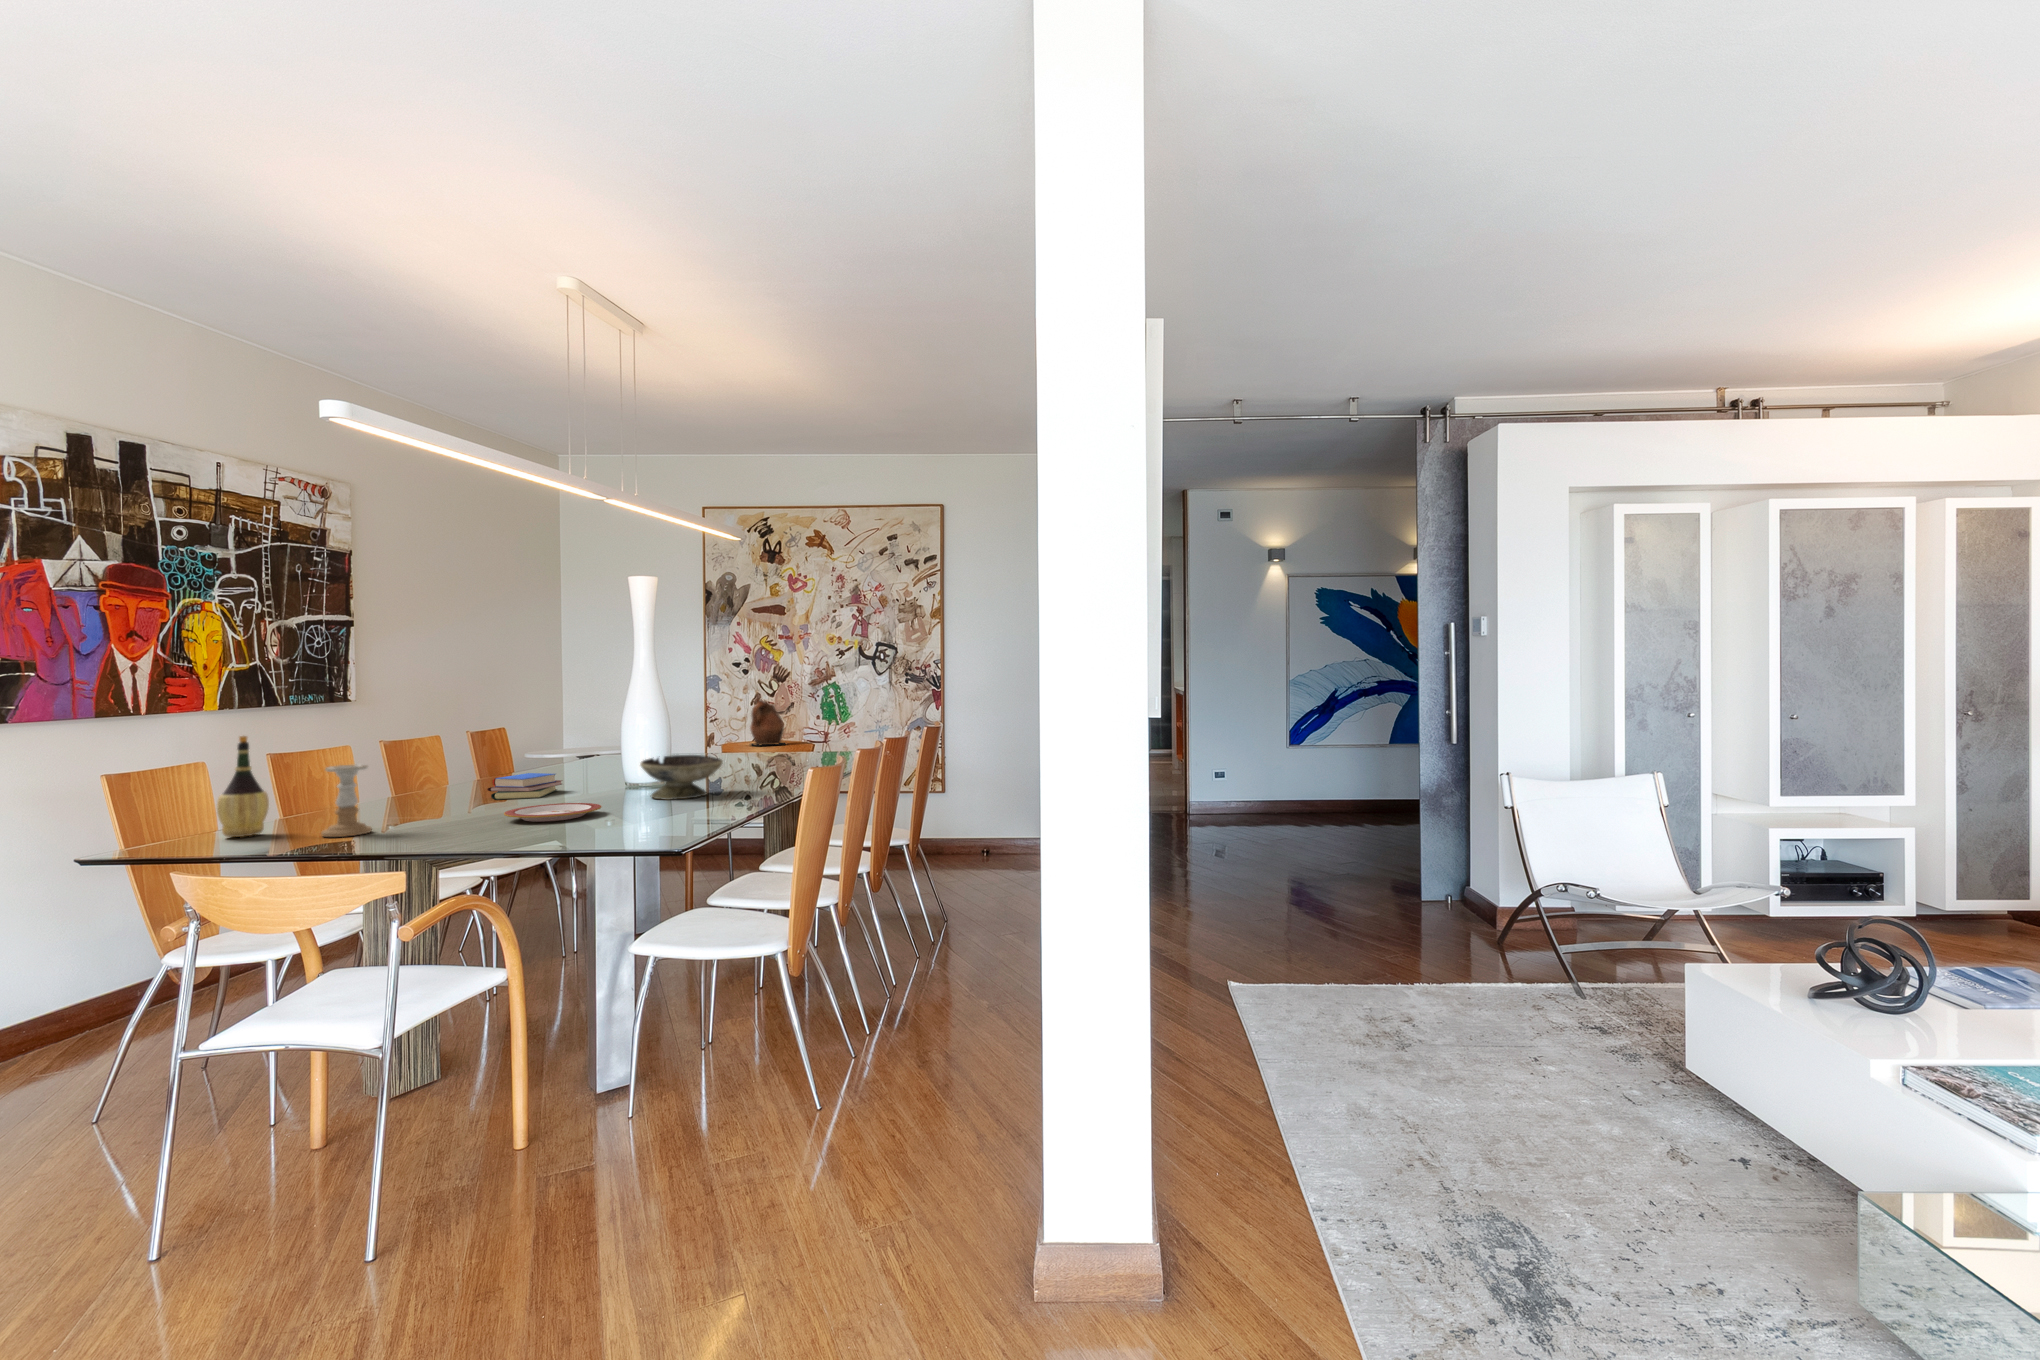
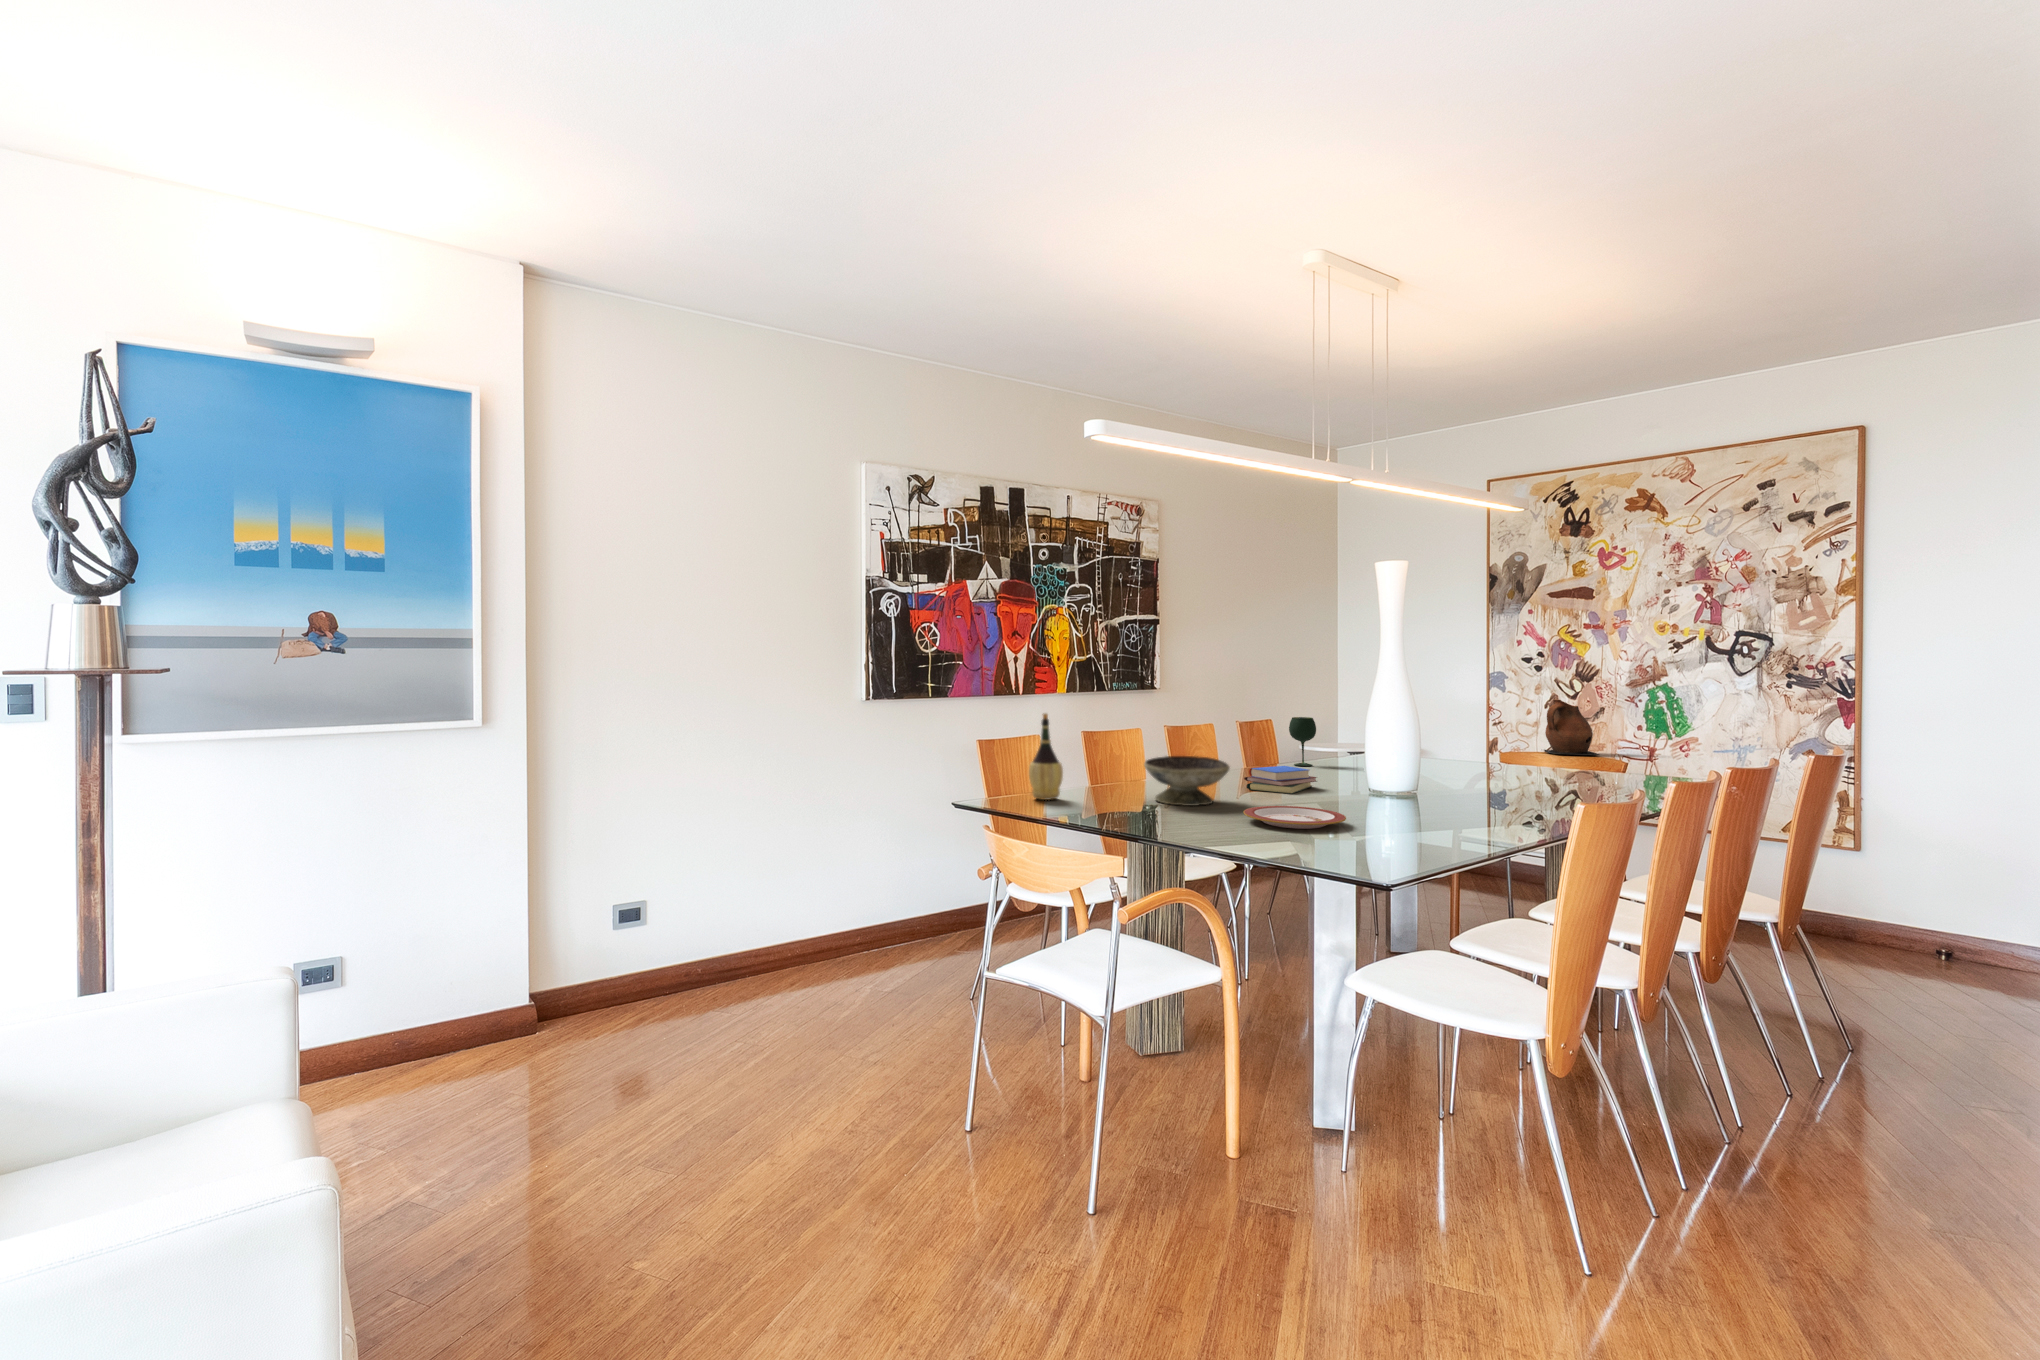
wine glass: none [524,726,553,775] -> present [1289,717,1316,766]
decorative bowl: present [640,755,723,800] -> present [1144,756,1230,806]
candle holder: present [321,764,372,837] -> none [1092,746,1131,814]

